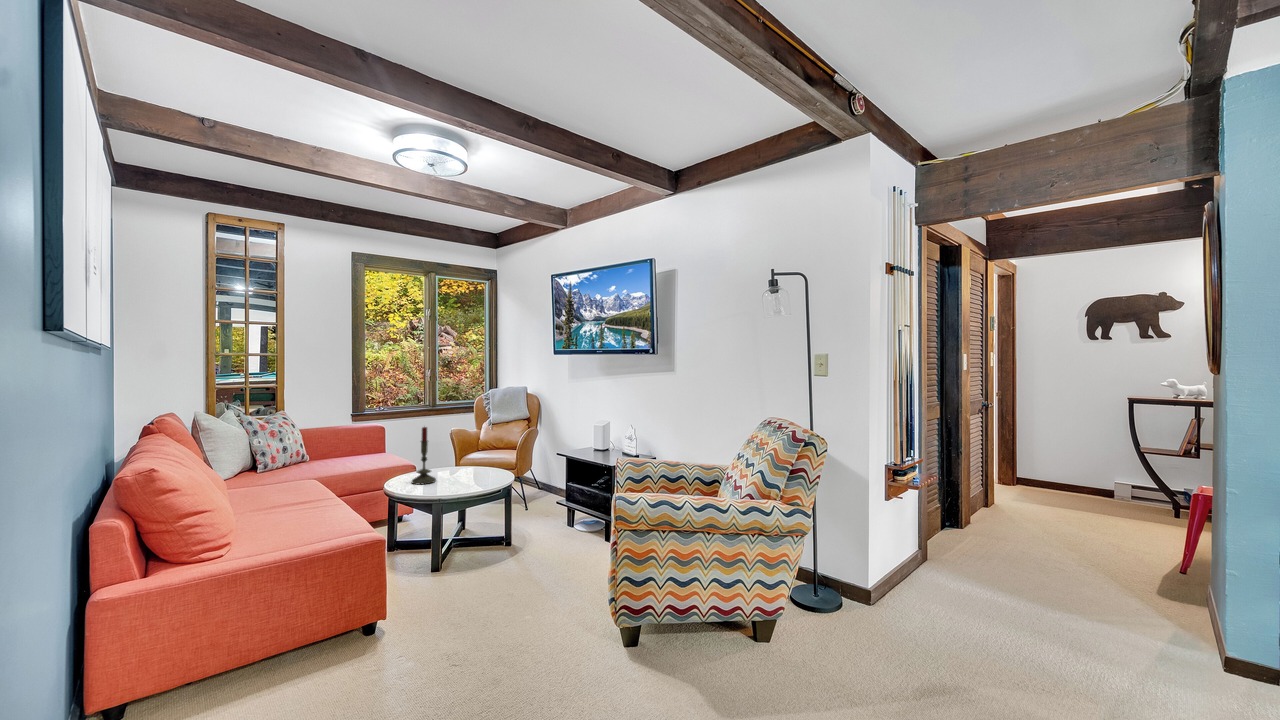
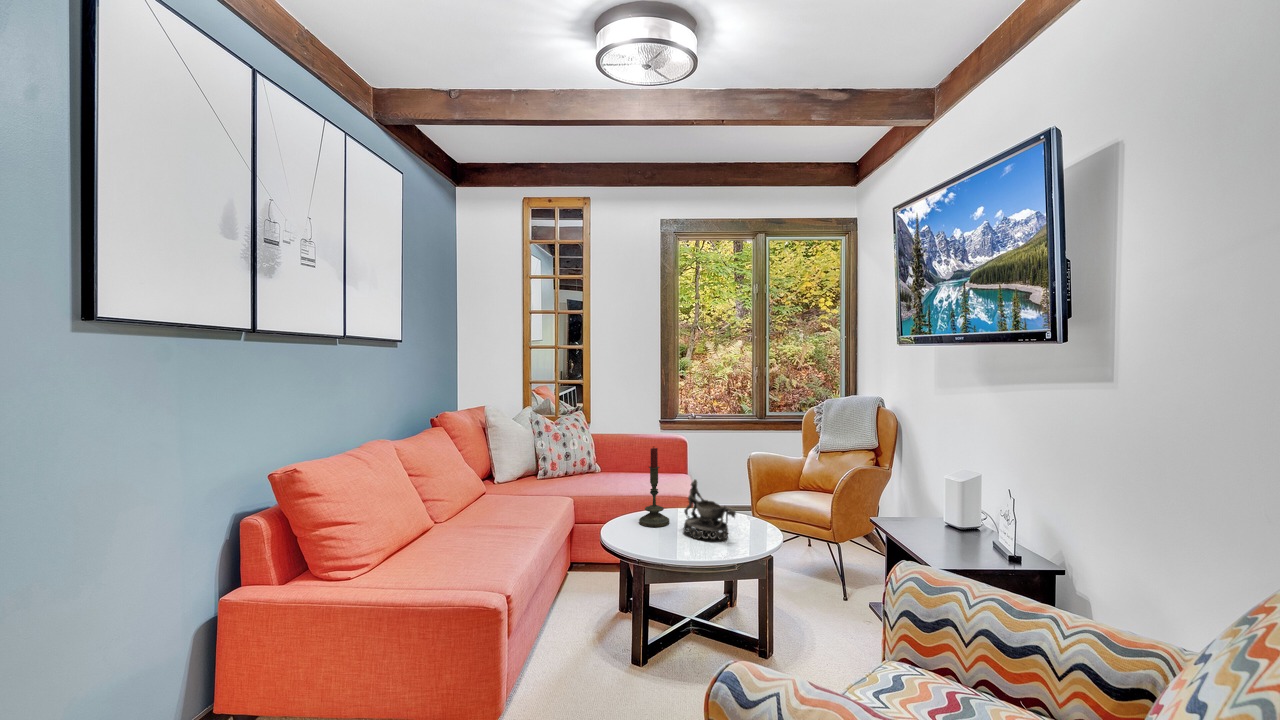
decorative bowl: none [451,445,496,484] -> present [684,479,736,540]

